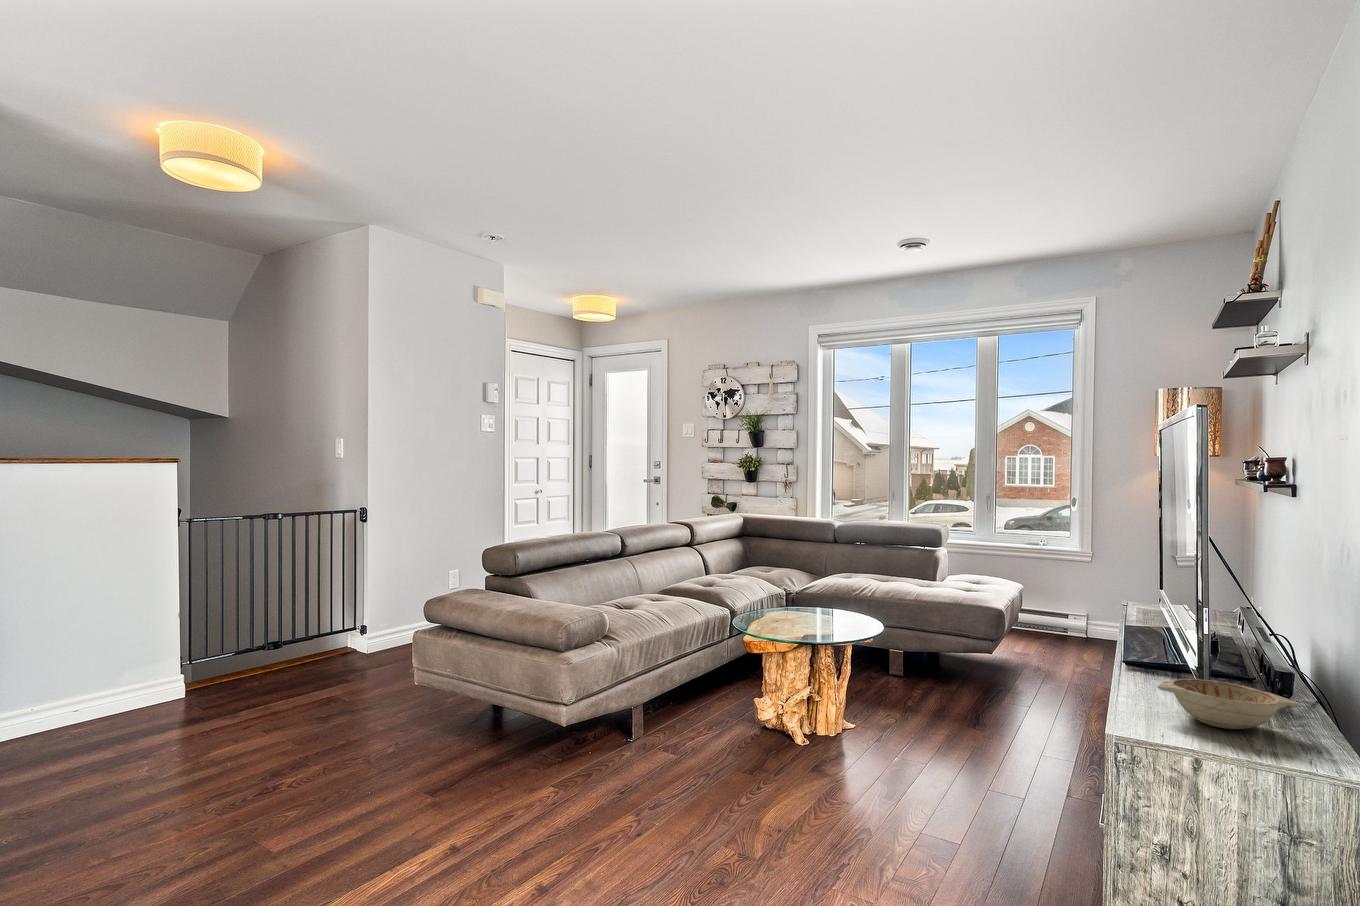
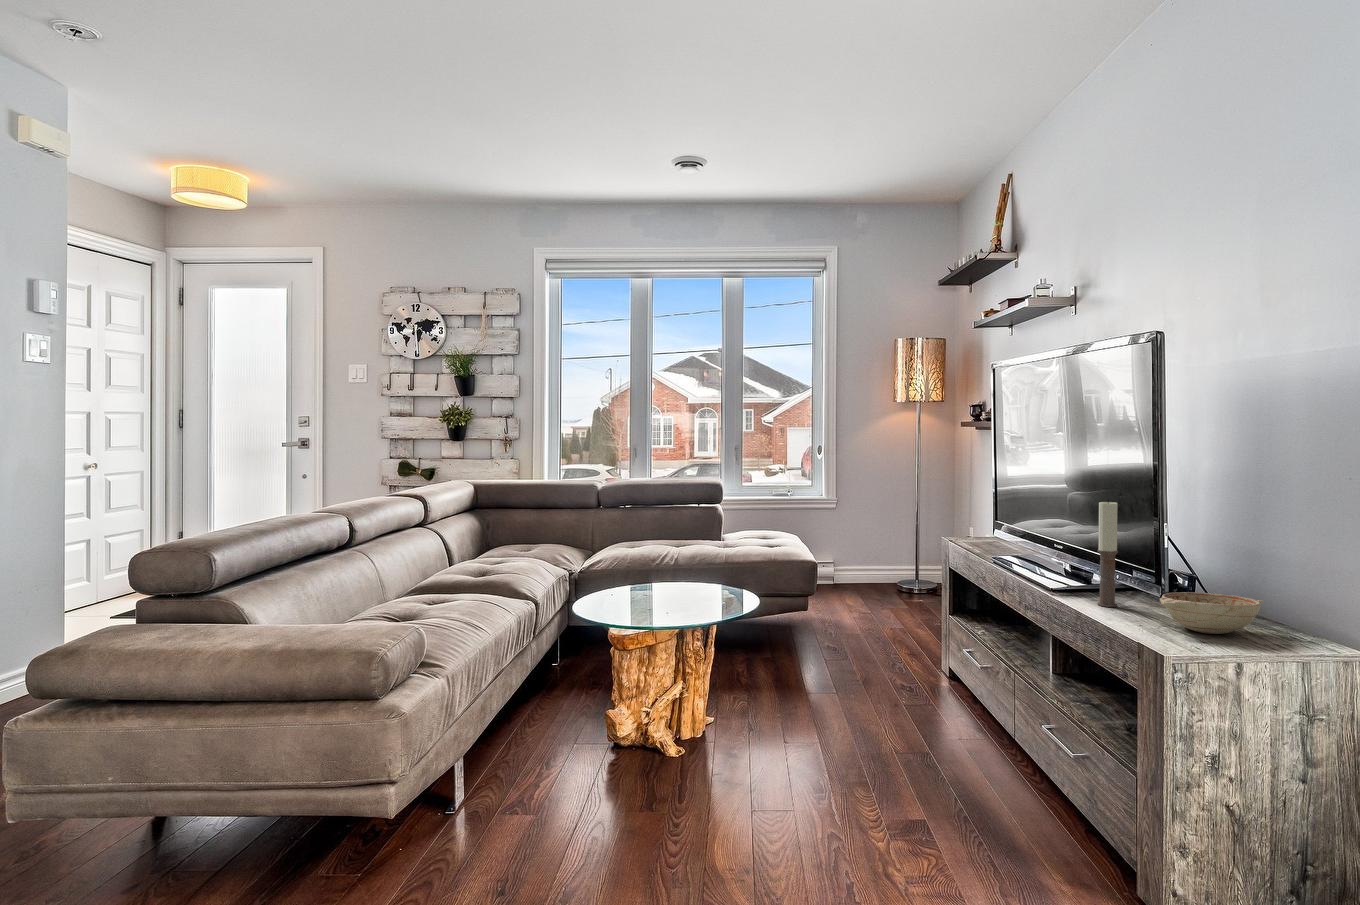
candle: none [1148,576,1170,687] -> present [1097,500,1118,607]

